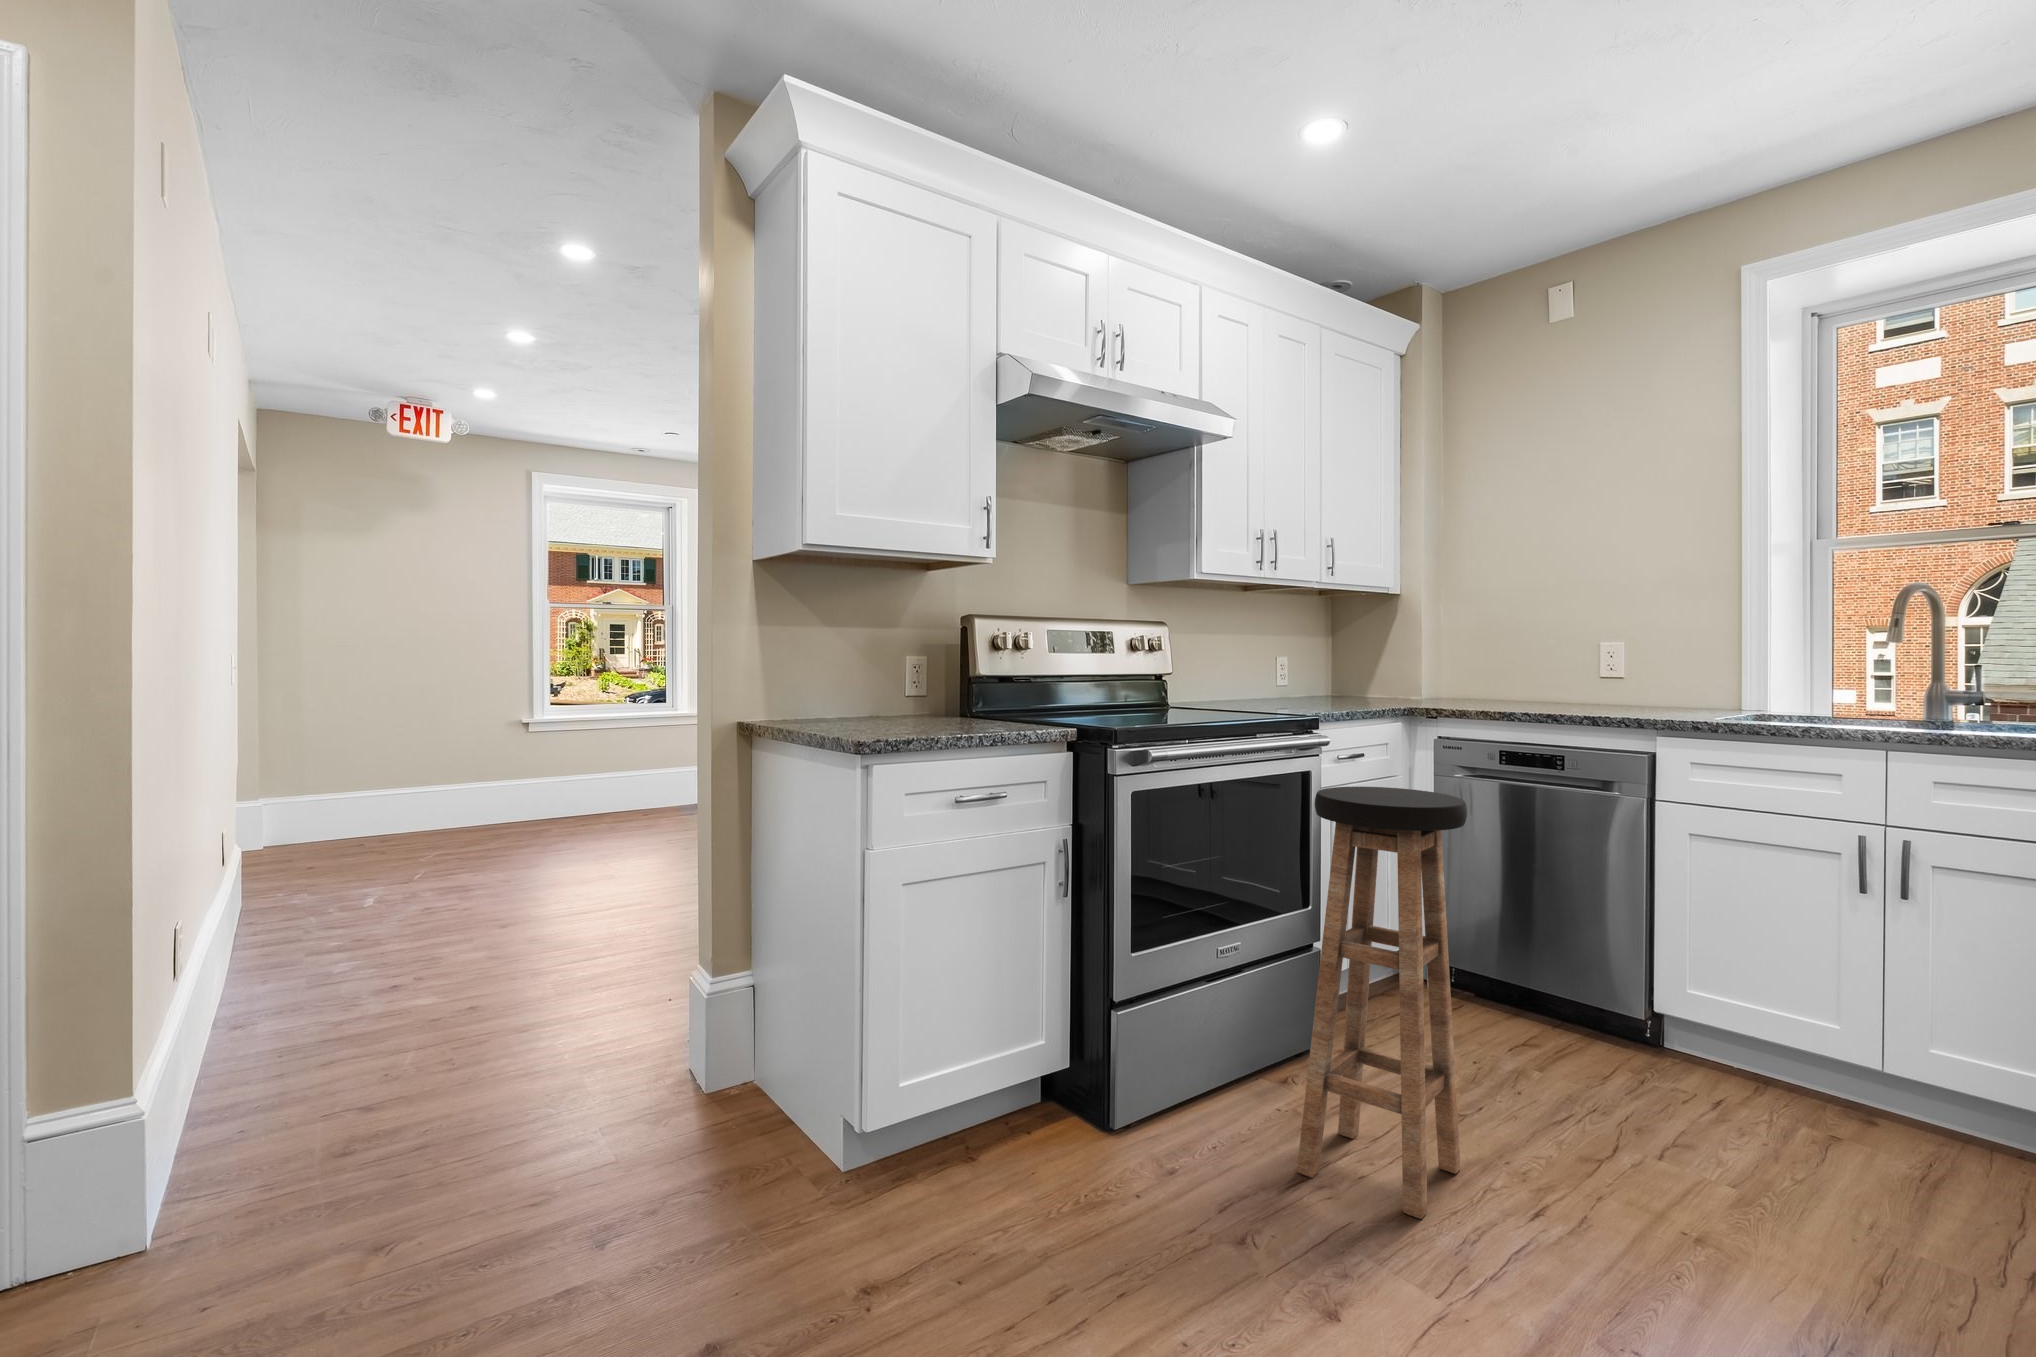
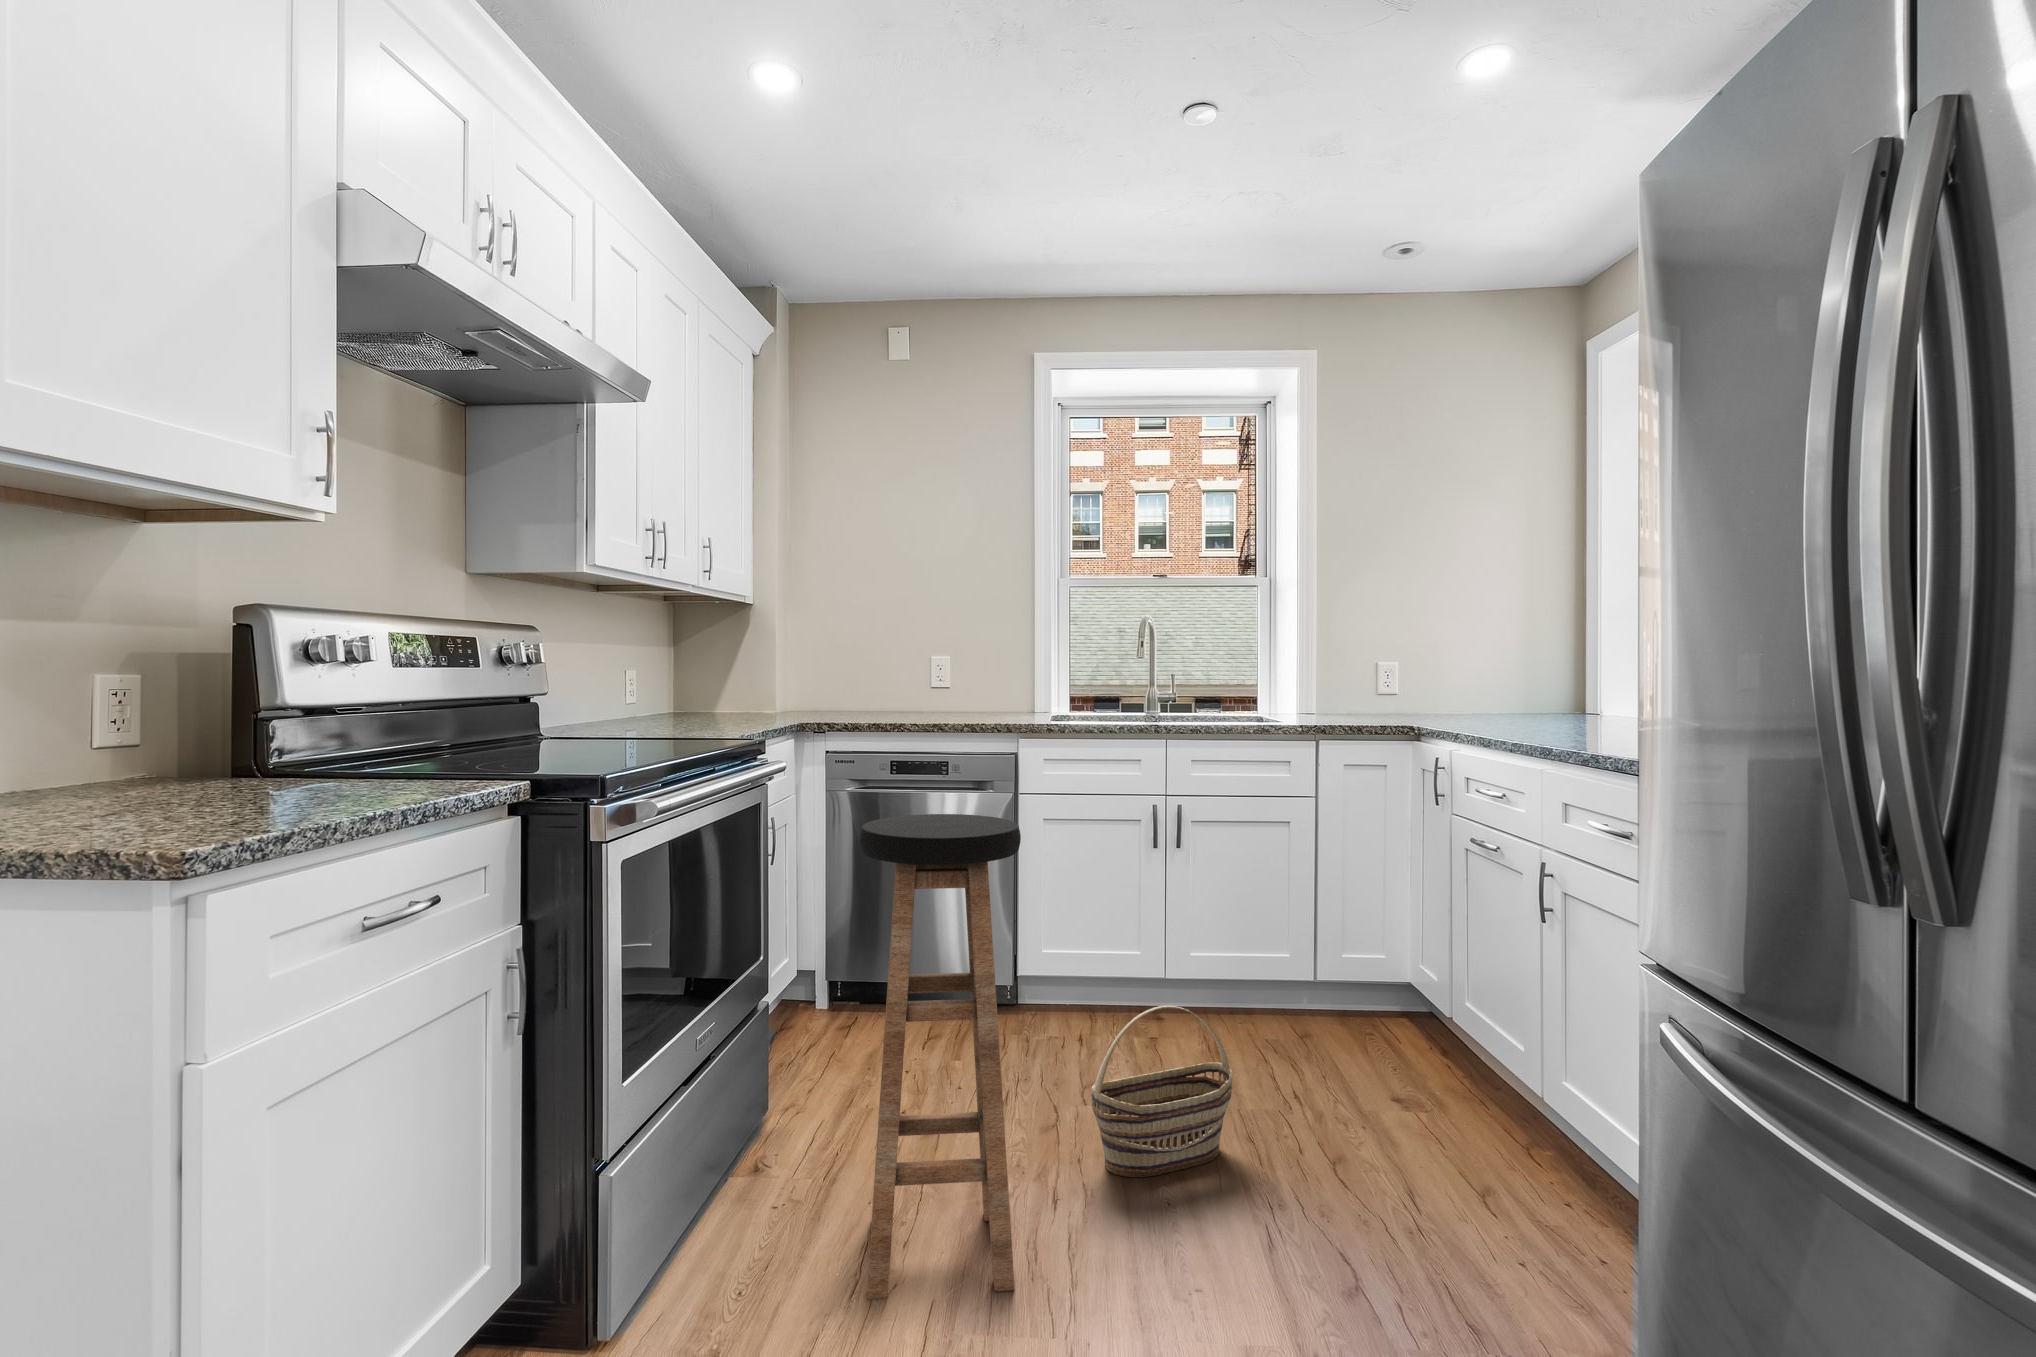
basket: none [1591,1033,1797,1226] -> present [1092,1006,1232,1177]

